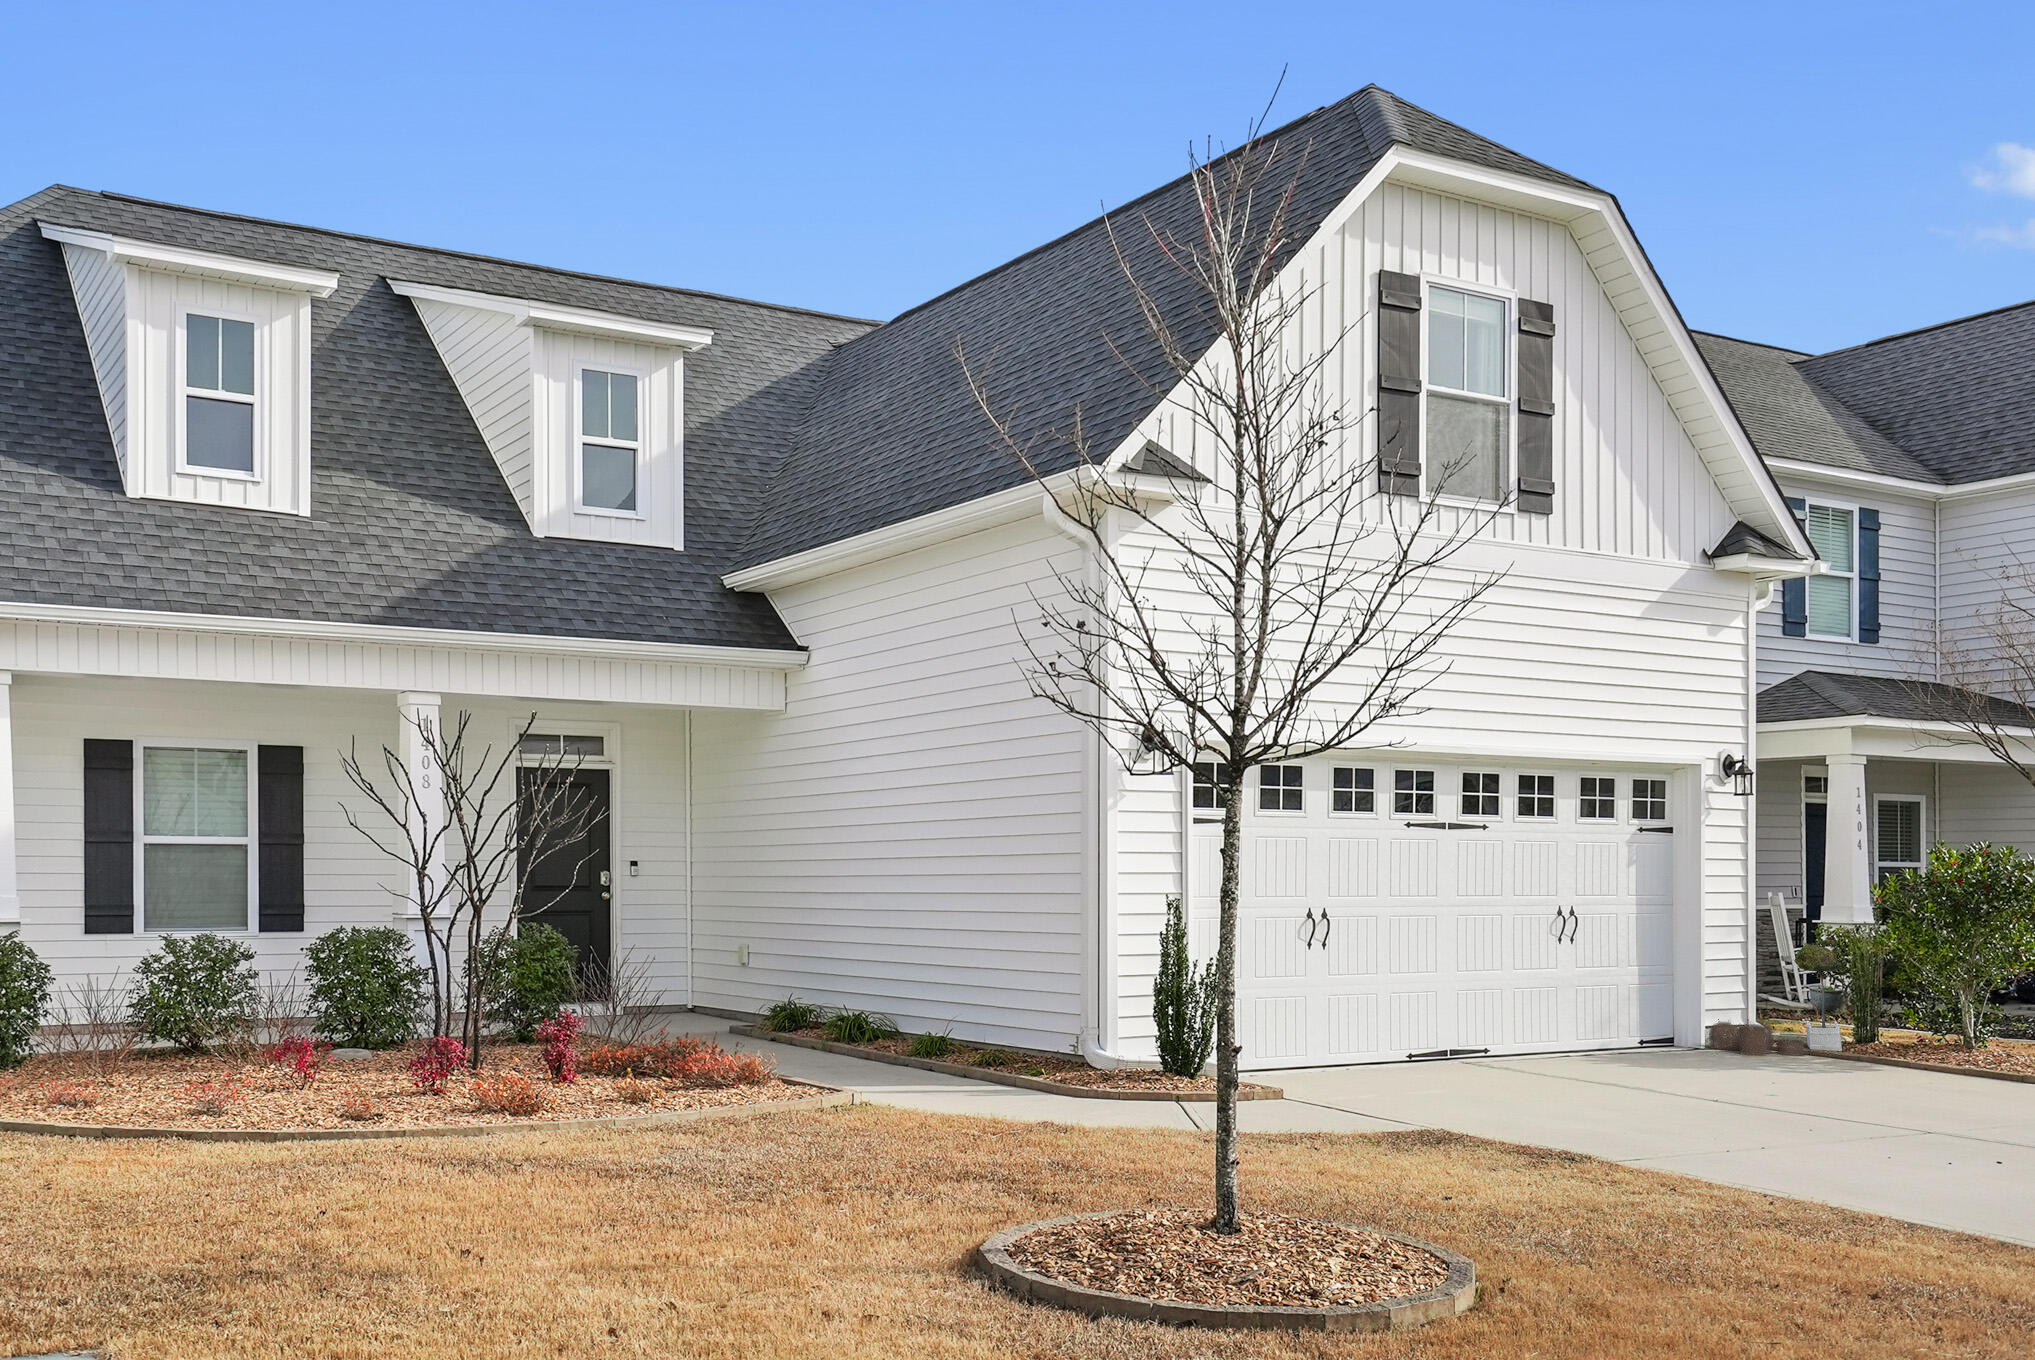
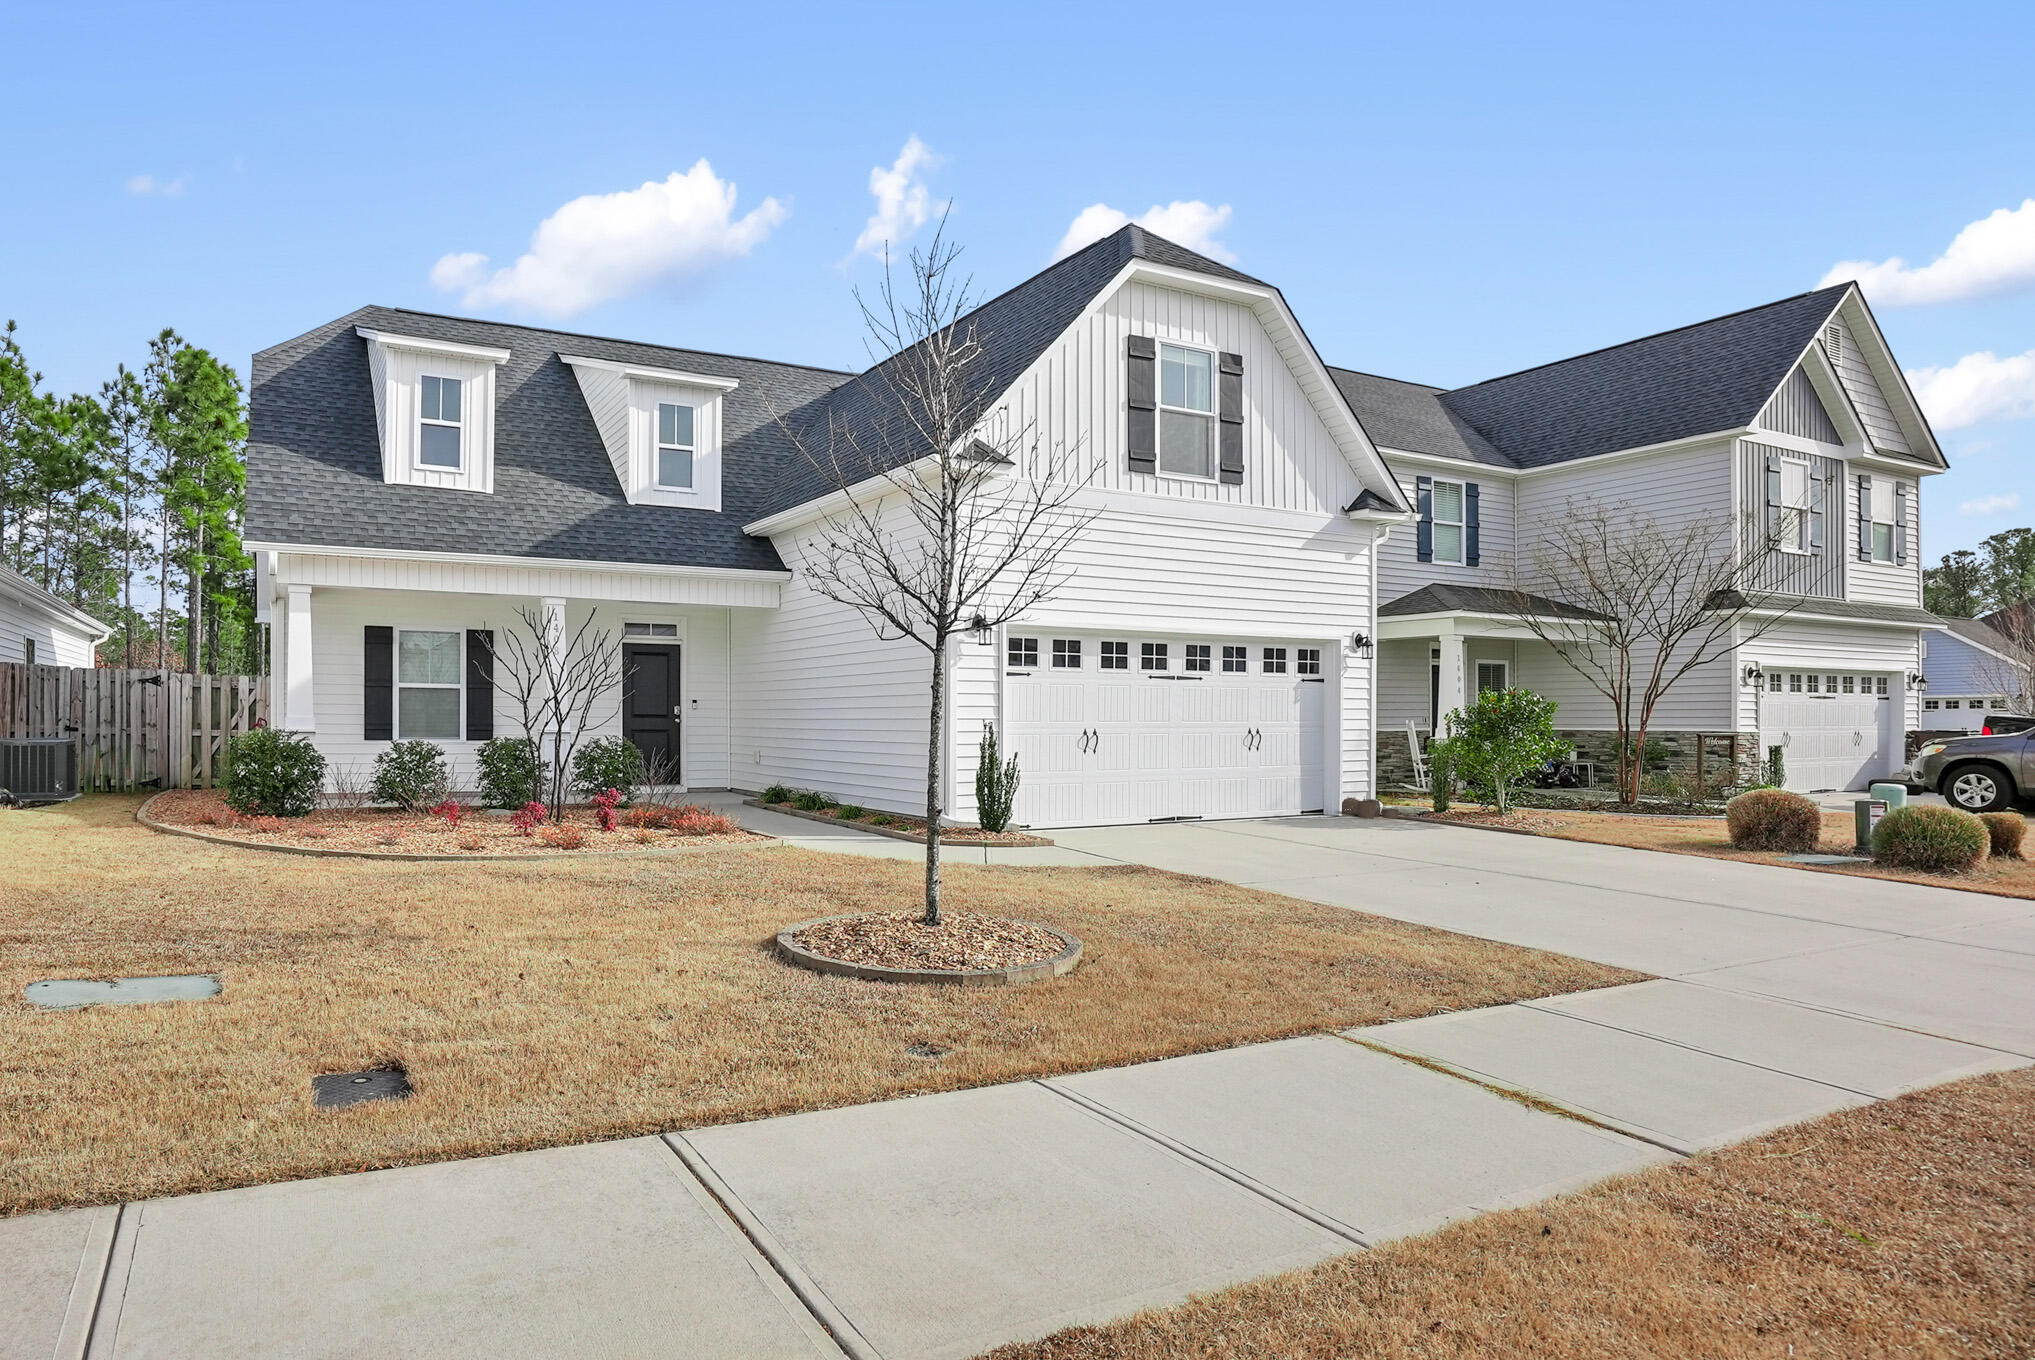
potted tree: present [1794,942,1843,1051] -> none [1398,749,1427,816]

